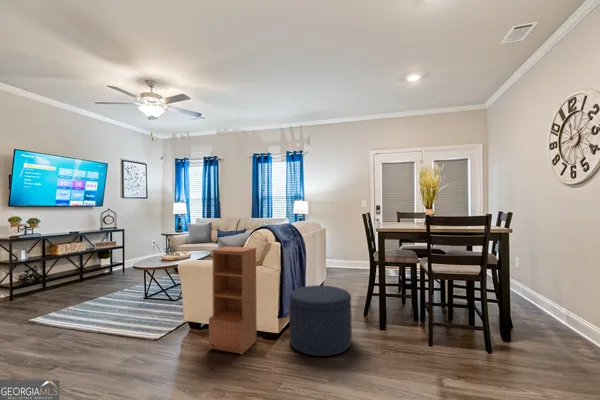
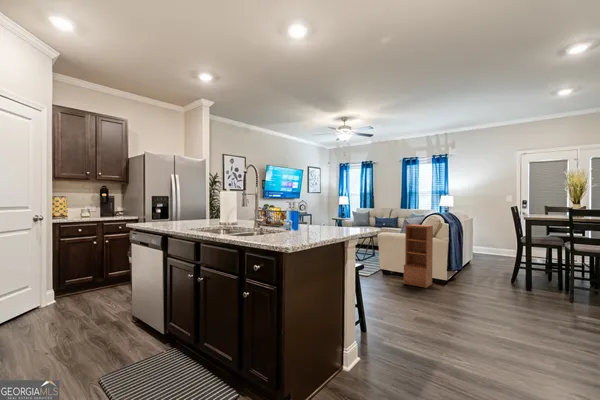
ottoman: present [289,285,352,356] -> none [456,254,504,295]

